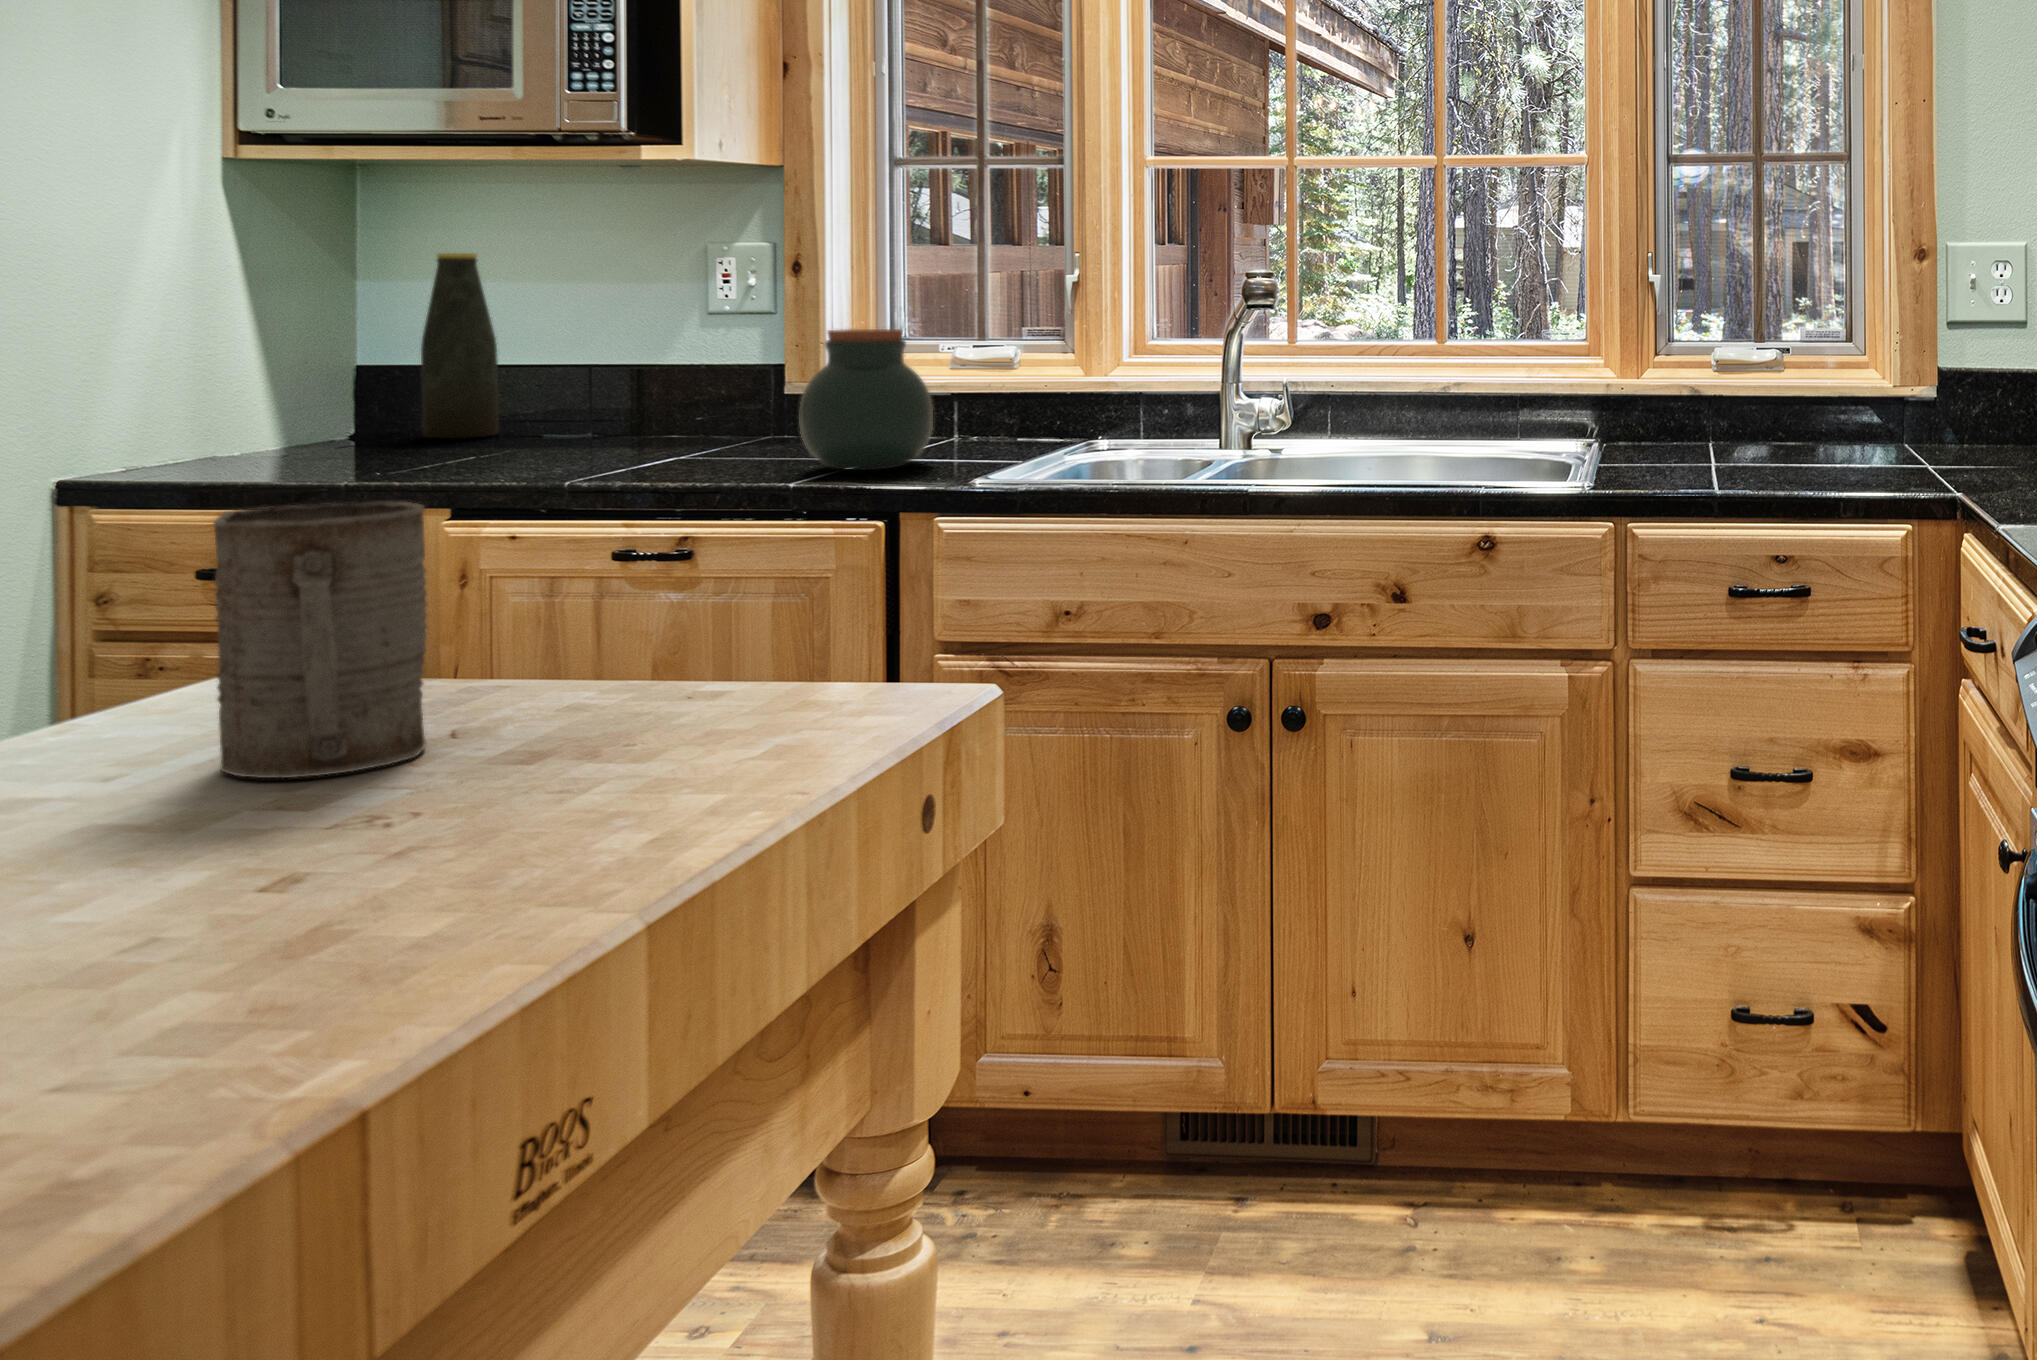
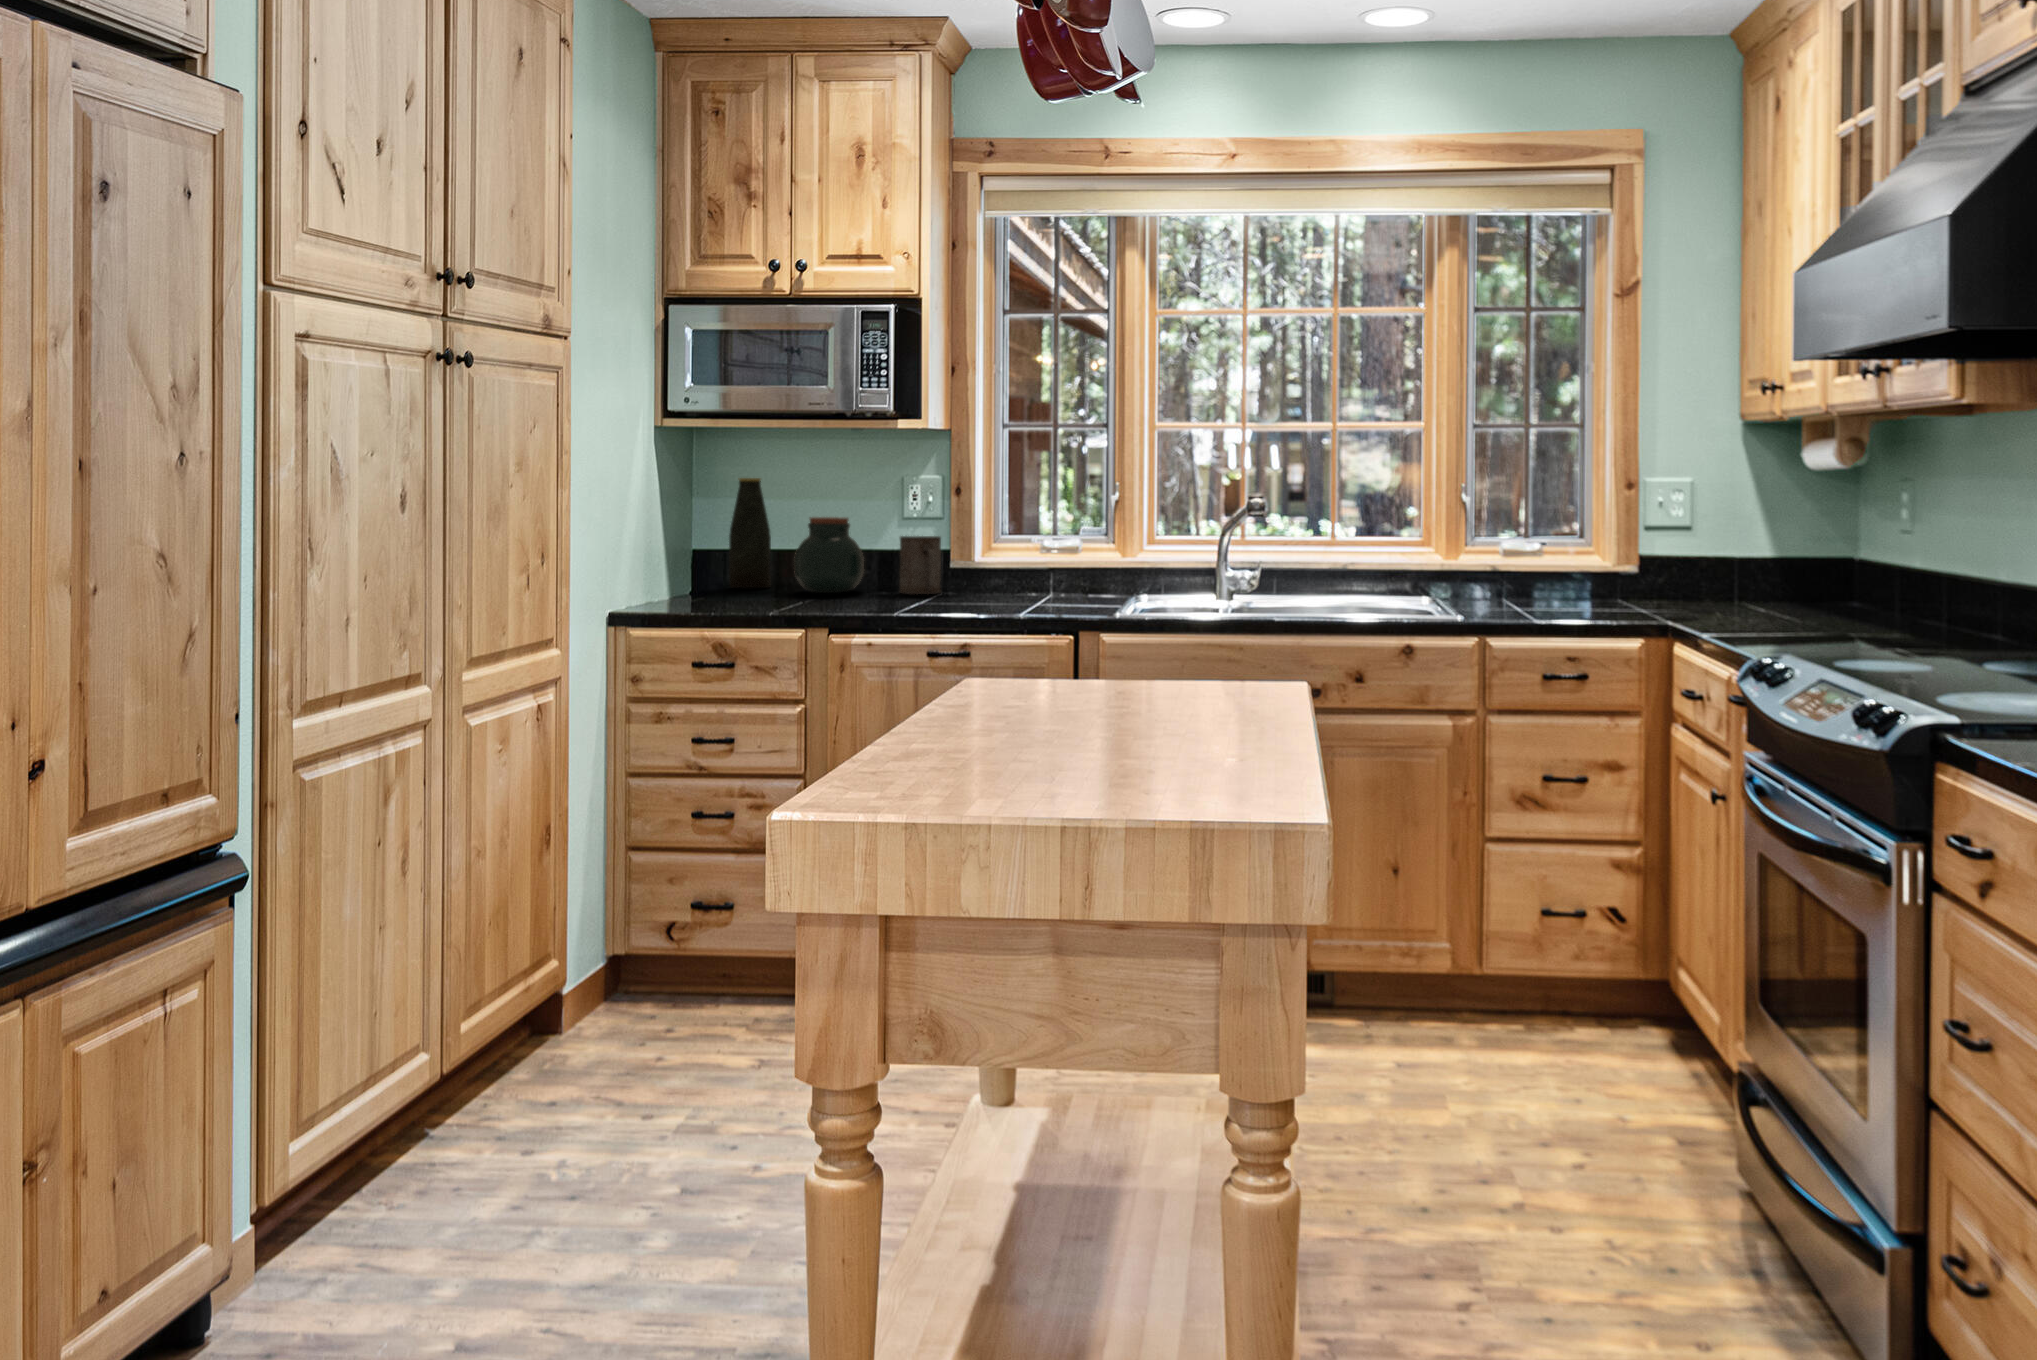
jar: present [799,329,933,470] -> present [794,517,864,593]
mug: present [214,502,427,778] -> present [900,536,941,594]

